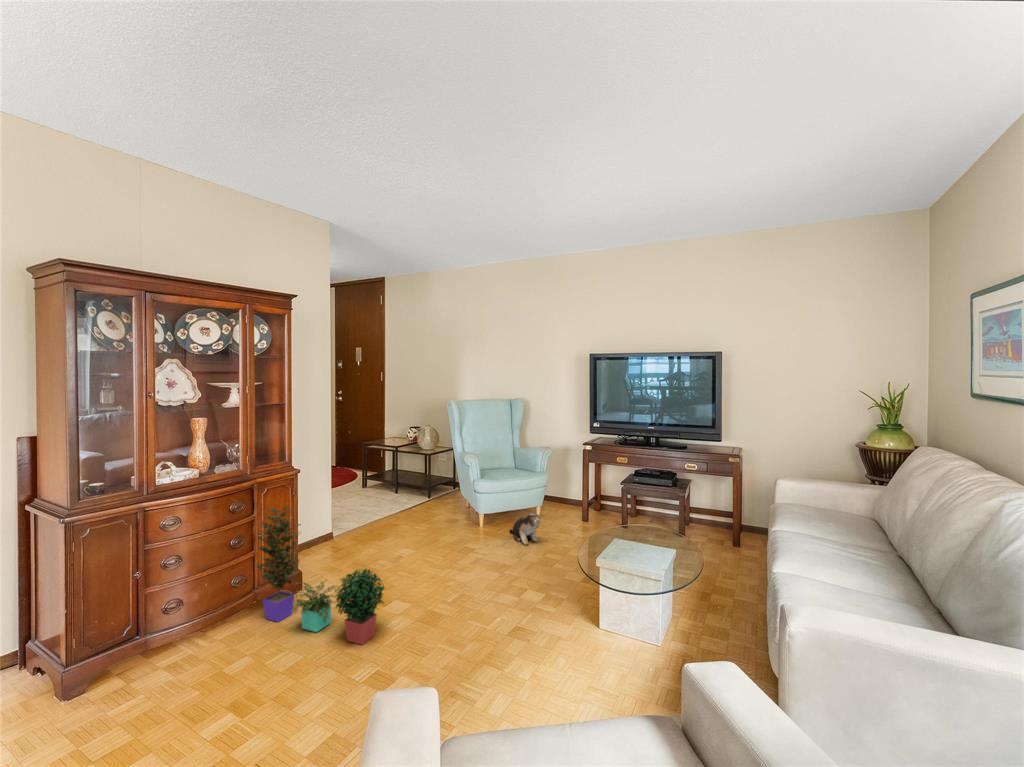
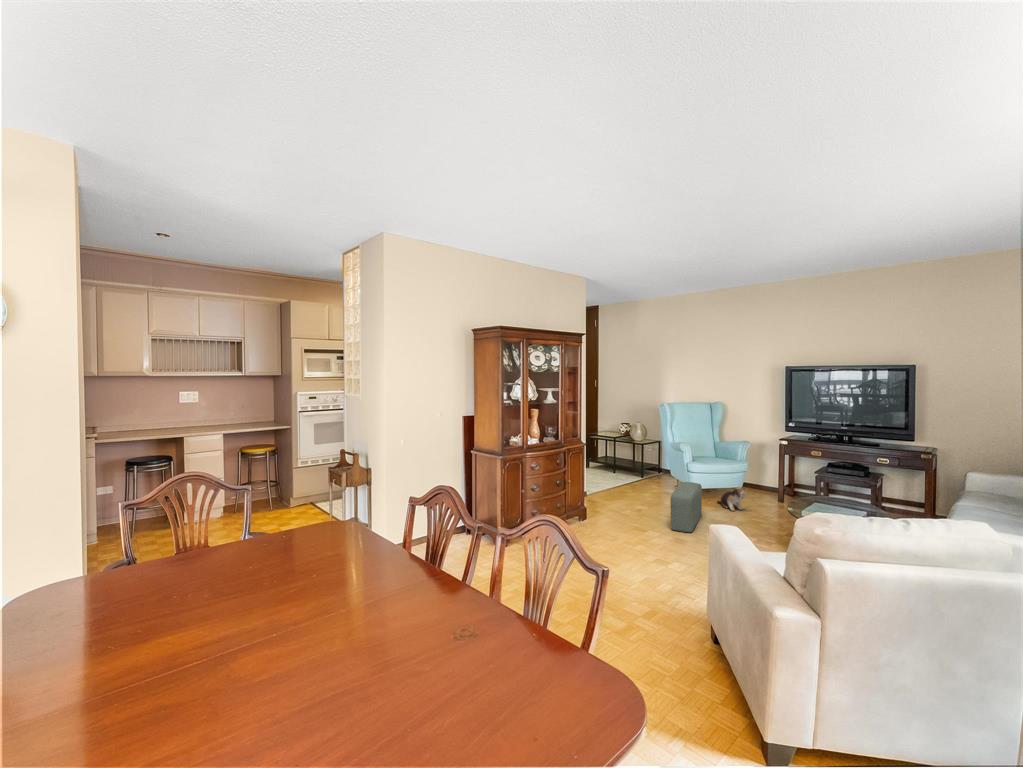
potted plant: present [257,506,385,645] -> none [569,463,652,546]
pouf: none [429,513,483,598] -> present [670,482,702,532]

